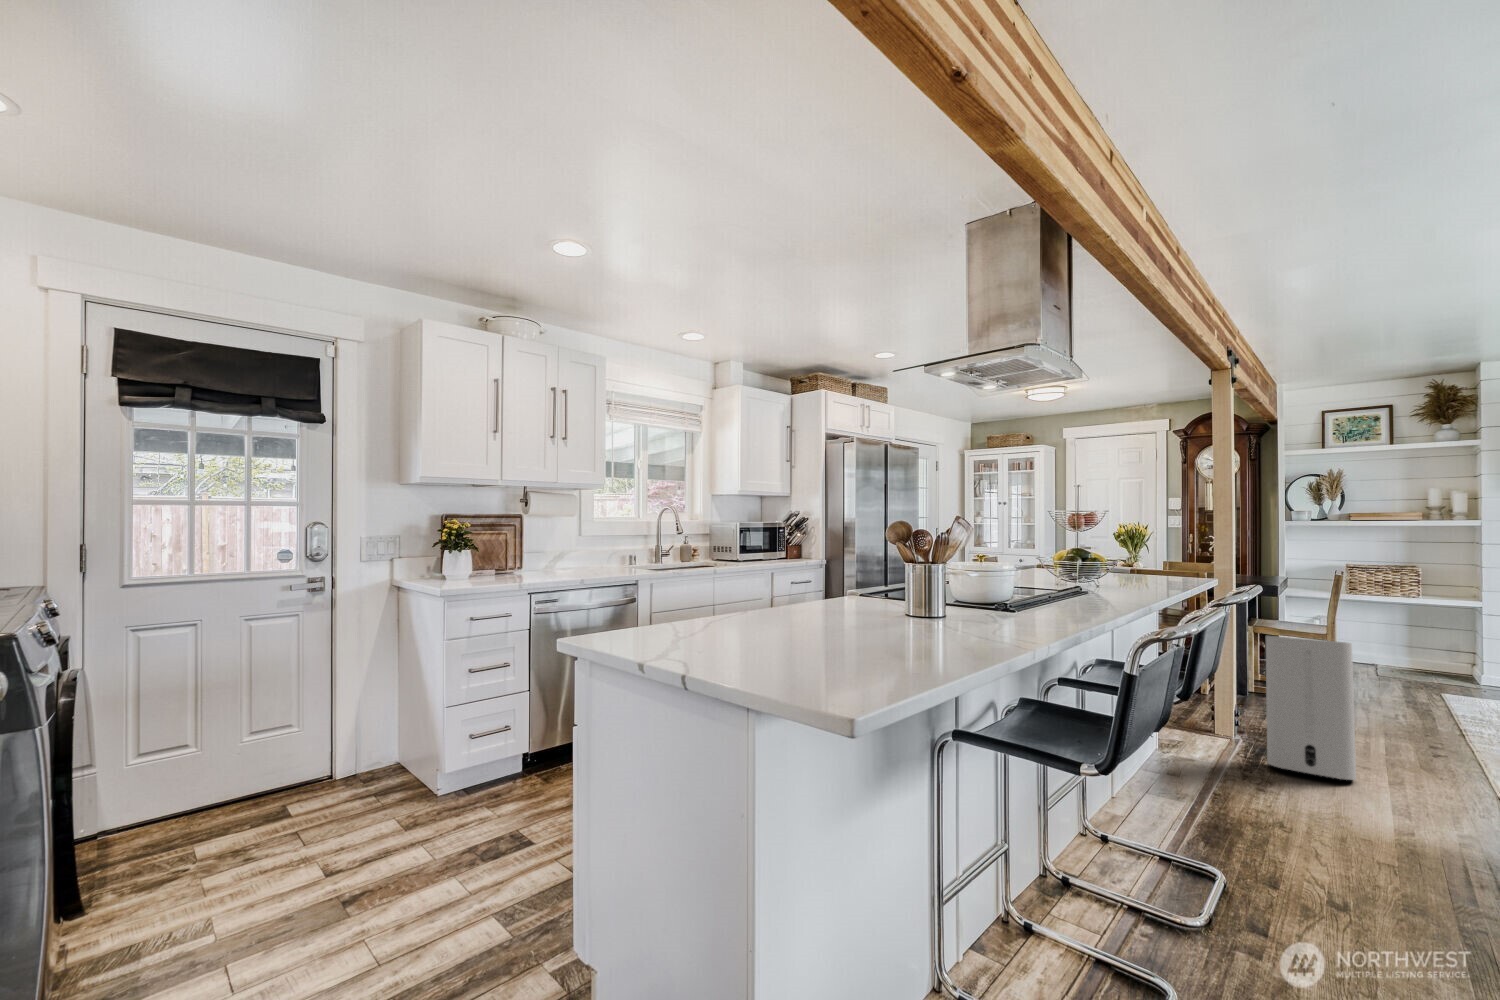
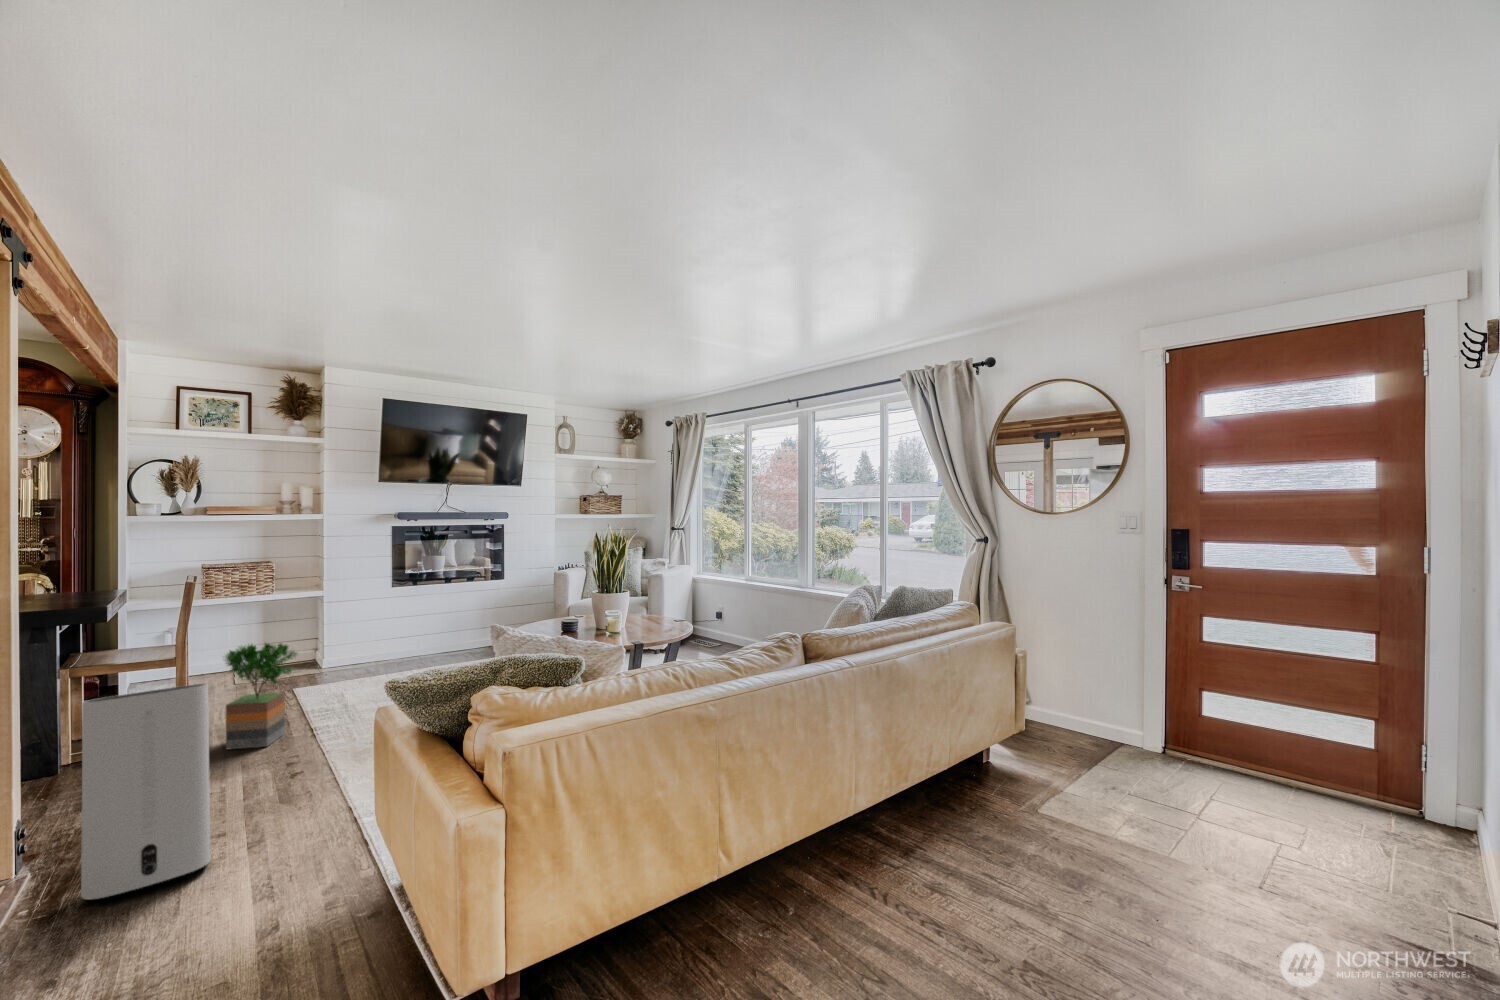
potted tree: none [1365,631,1445,728] -> present [225,644,297,750]

